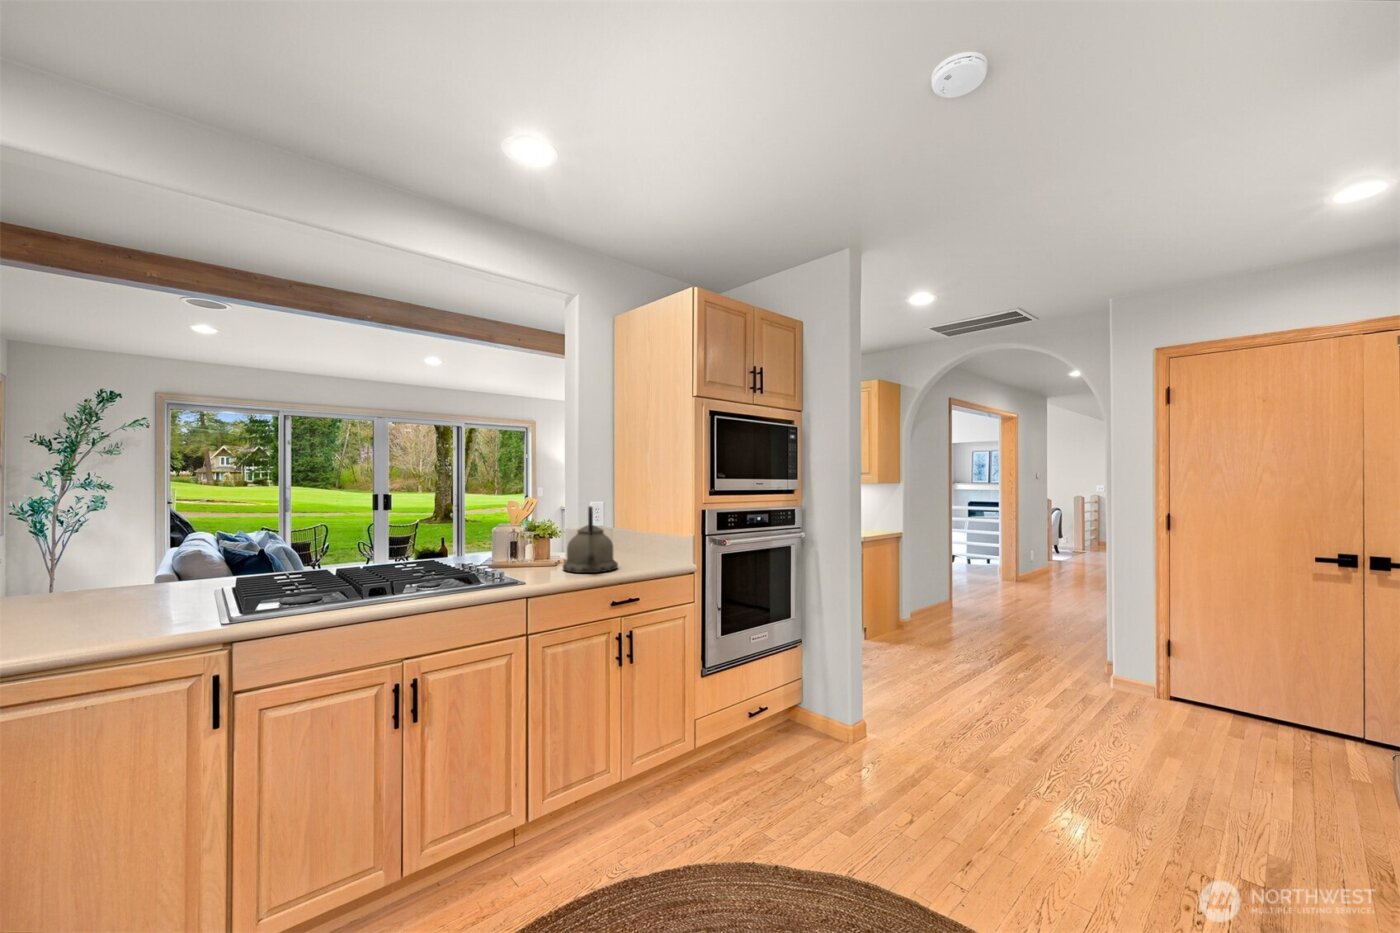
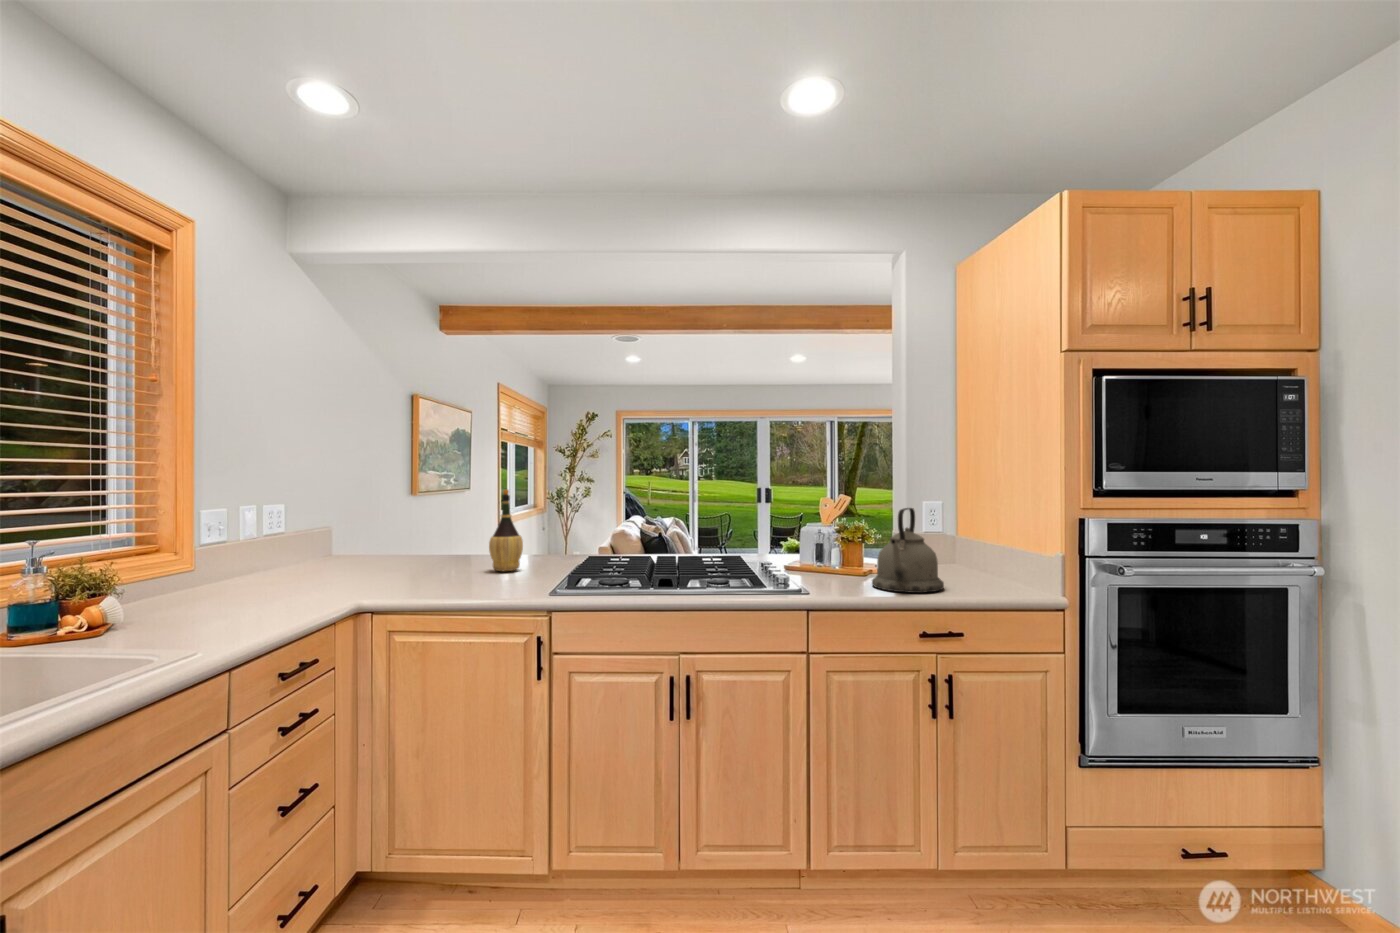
wine bottle: none [64,499,130,608] -> present [489,489,523,571]

